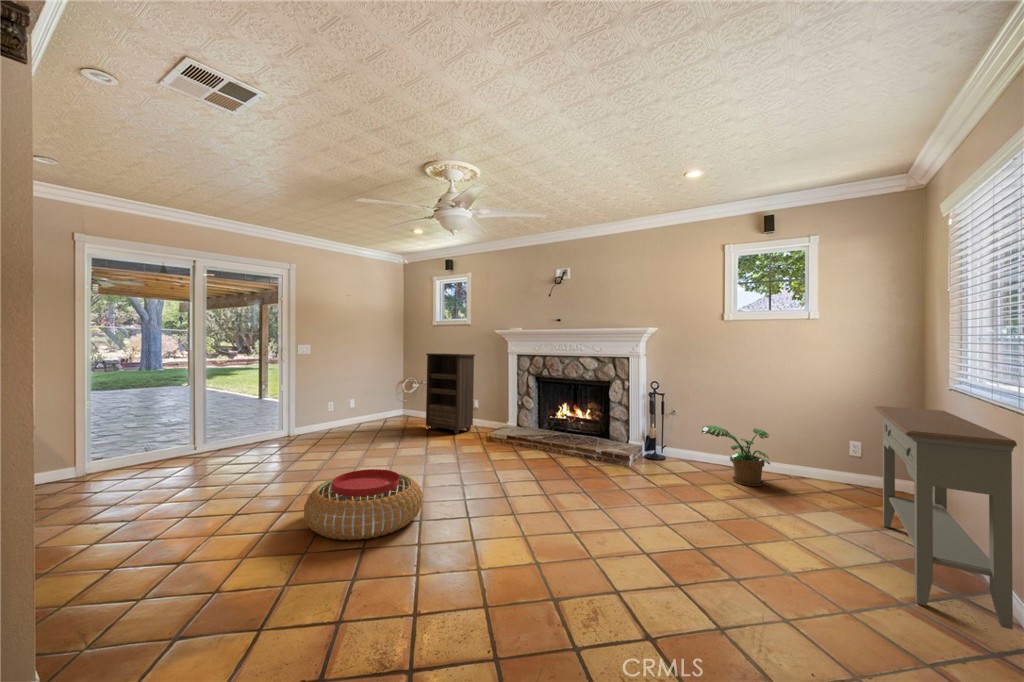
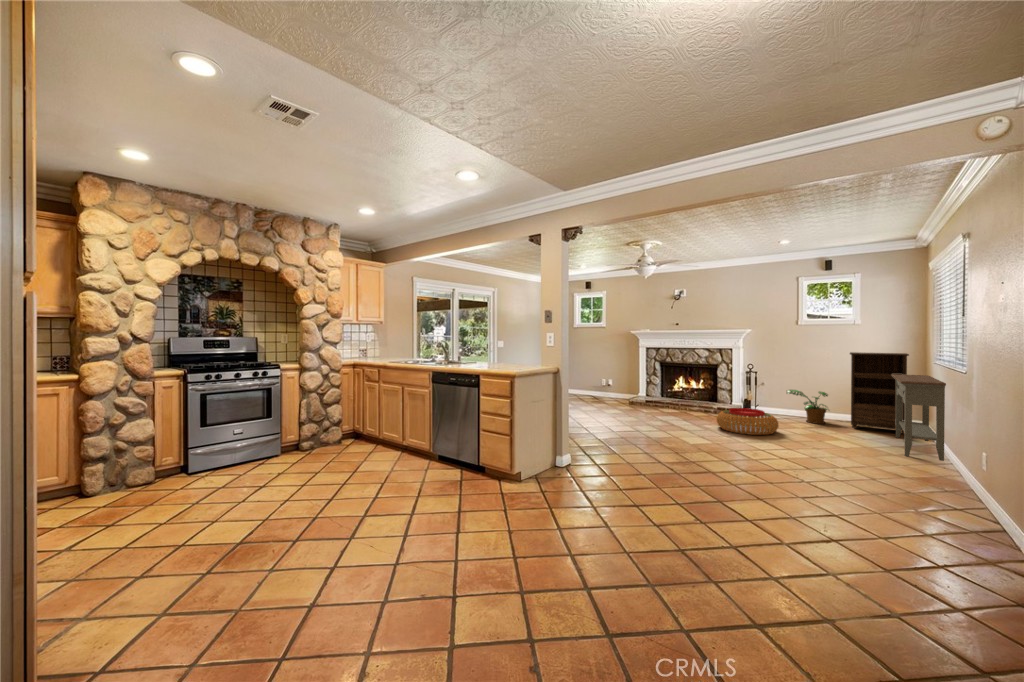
bookshelf: present [426,353,475,434] -> present [850,352,909,434]
pouf: present [304,469,423,540] -> present [717,408,779,435]

